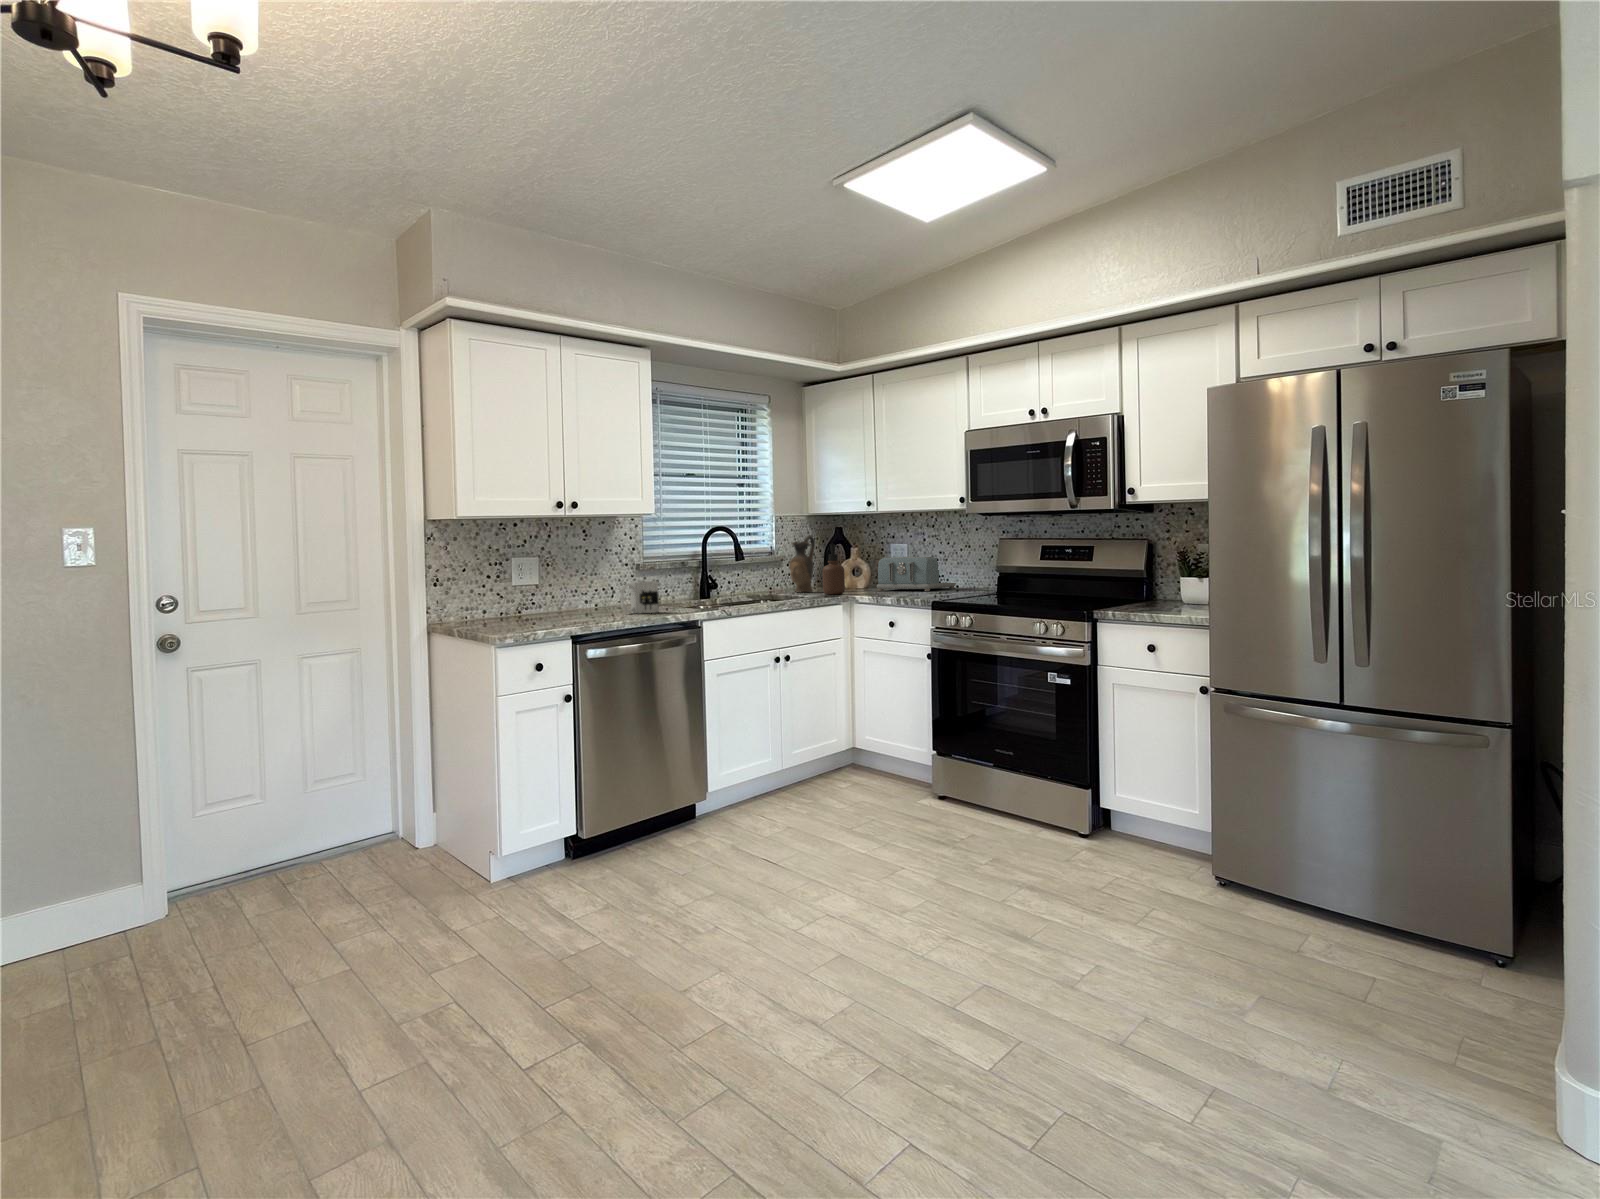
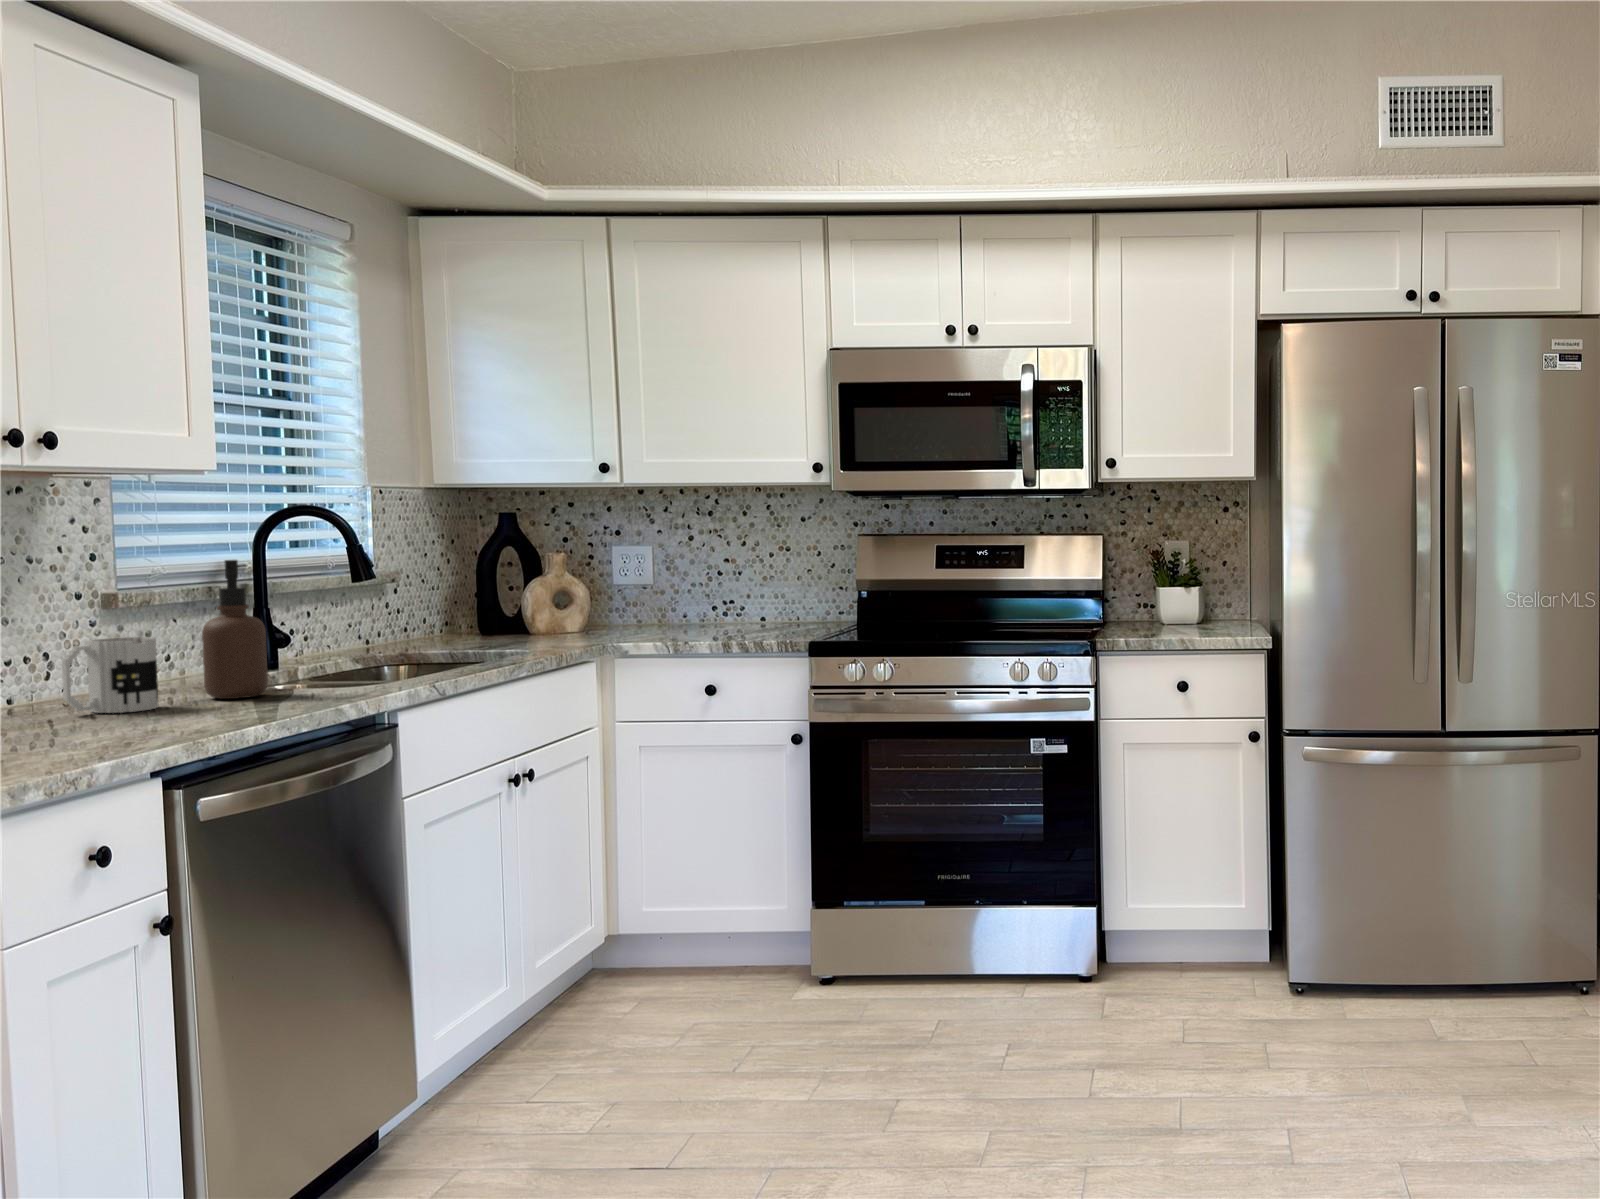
ceramic pitcher: present [789,535,815,592] -> none [433,527,484,639]
soap dispenser: present [823,544,845,595] -> present [202,560,268,699]
toaster: present [877,557,956,591] -> none [607,568,752,636]

